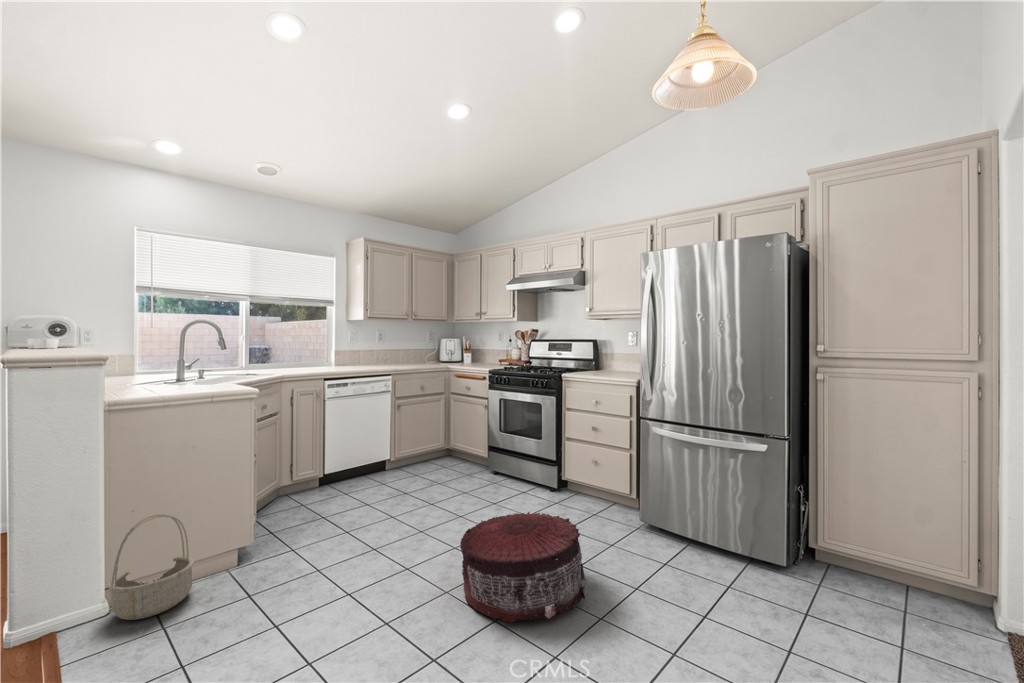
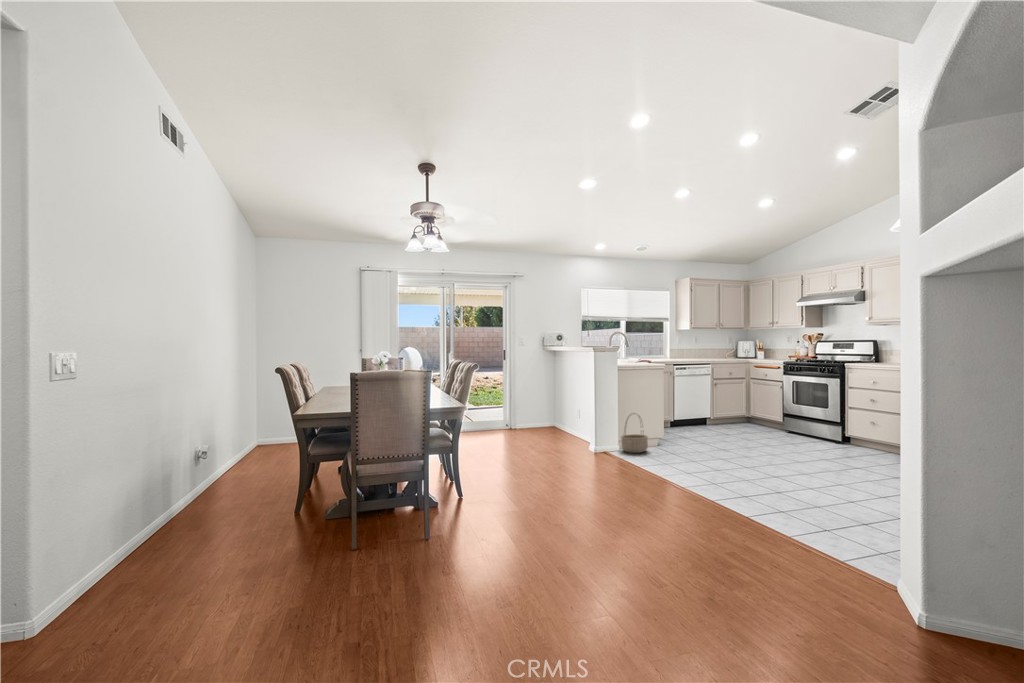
pouf: present [460,512,585,623] -> none [782,434,860,475]

